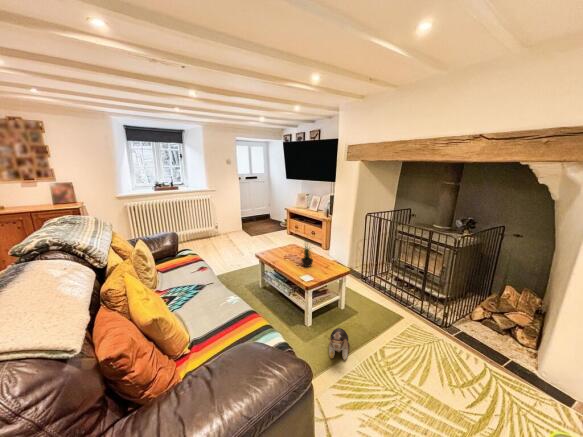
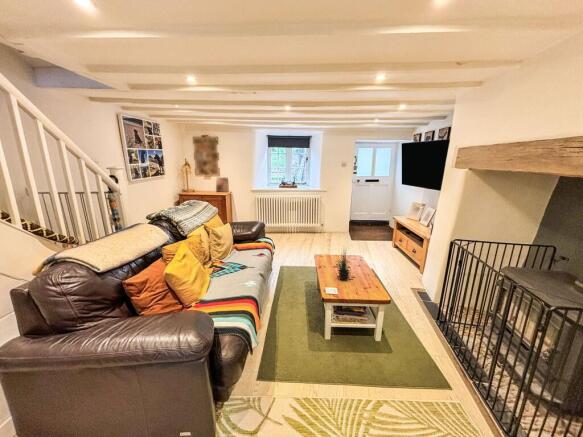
plush toy: present [329,328,350,360] -> none [307,351,355,386]

